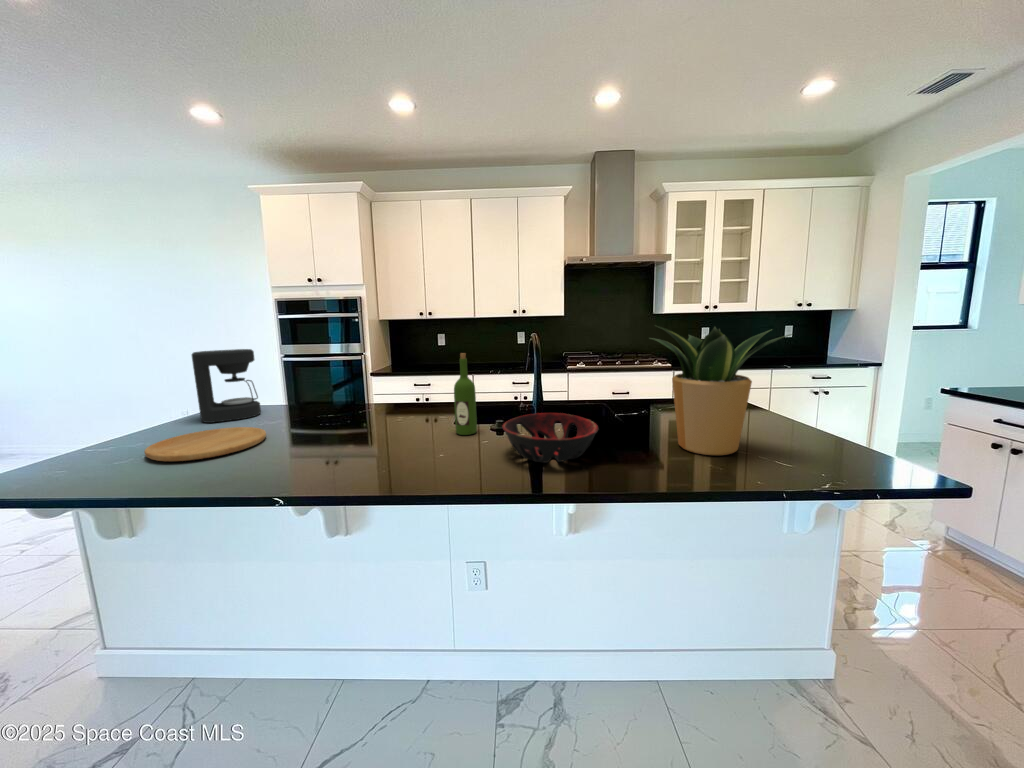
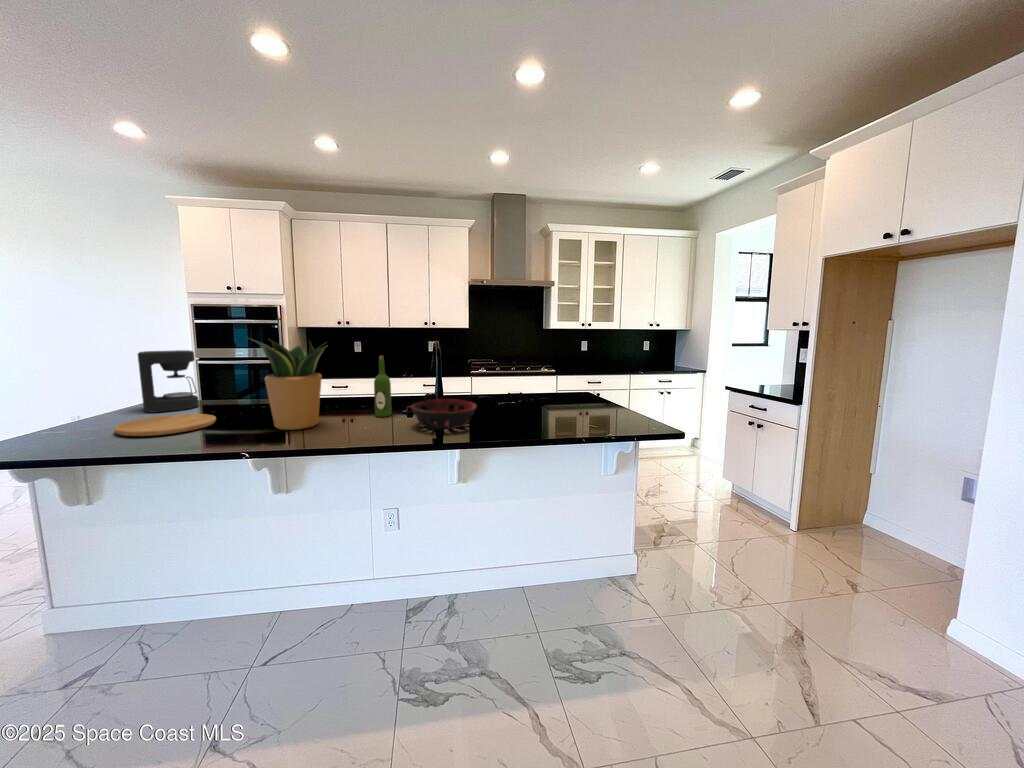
potted plant: present [649,326,792,455] -> present [250,339,326,430]

